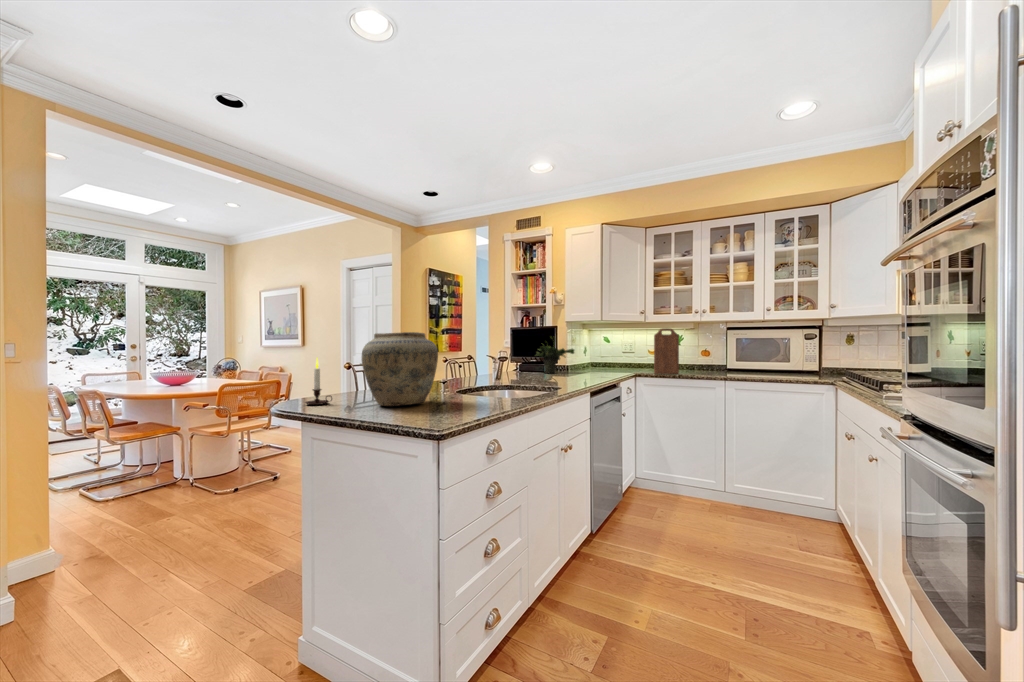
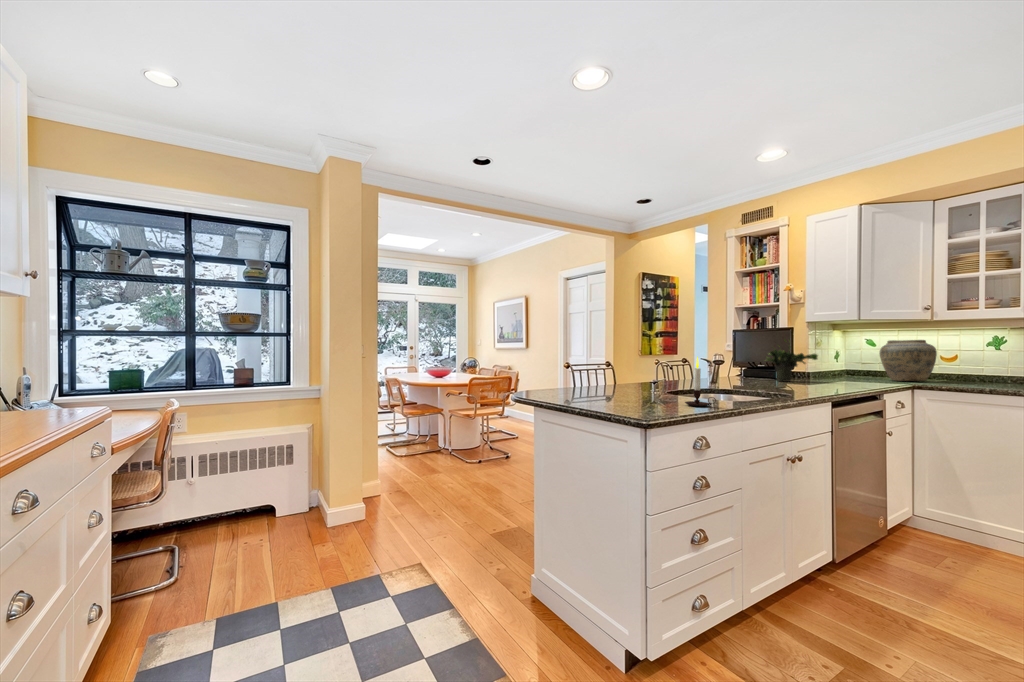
cutting board: present [654,328,679,374] -> none [942,329,988,390]
vase: present [362,332,438,406] -> present [880,340,937,381]
candle: present [305,358,332,405] -> present [685,356,716,406]

